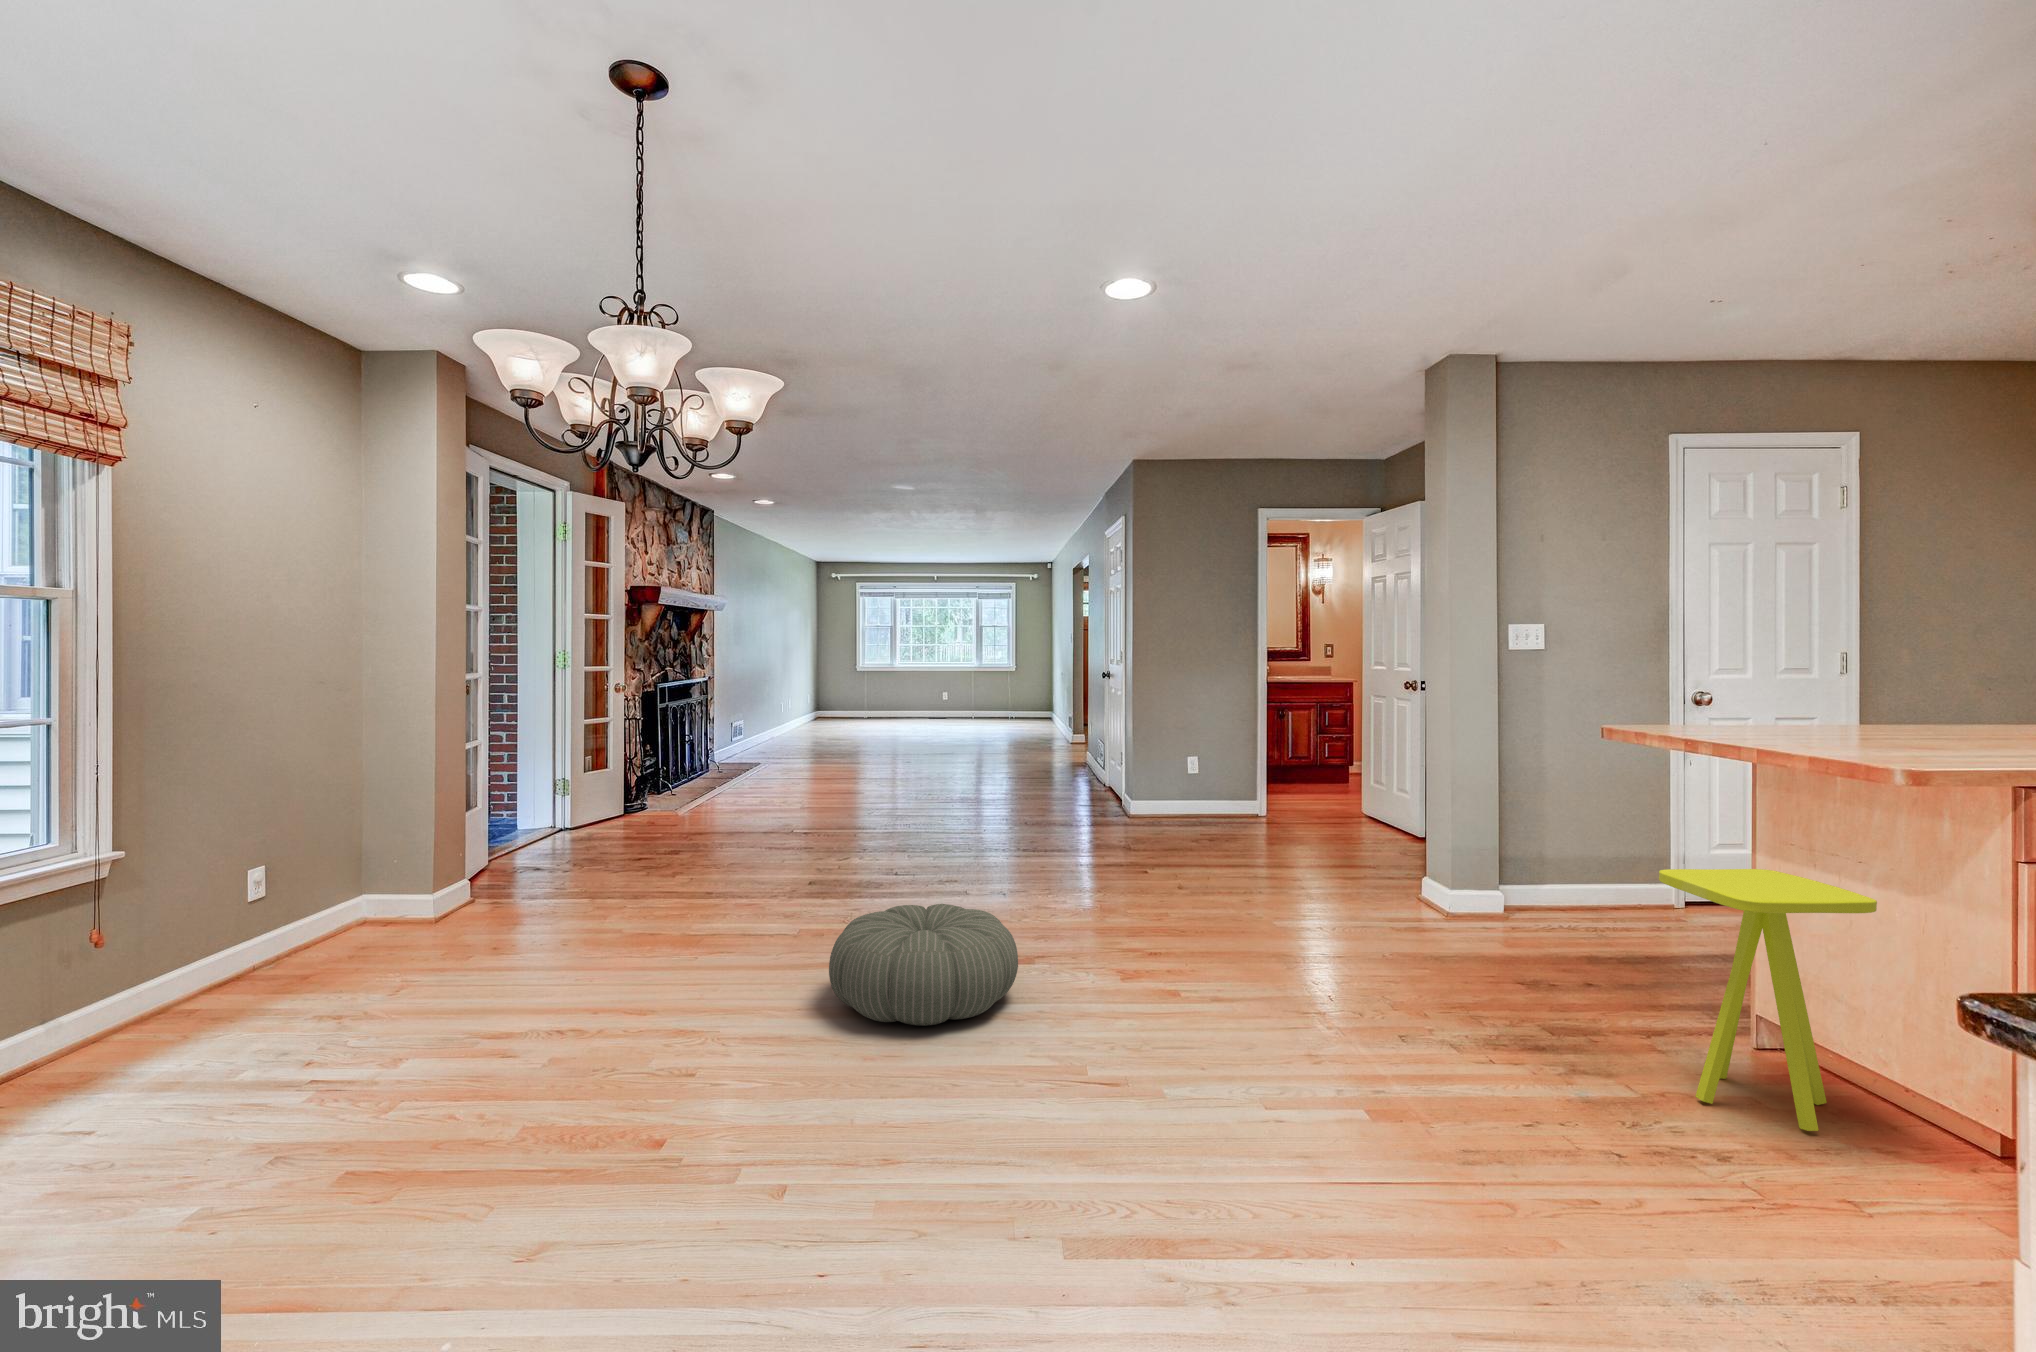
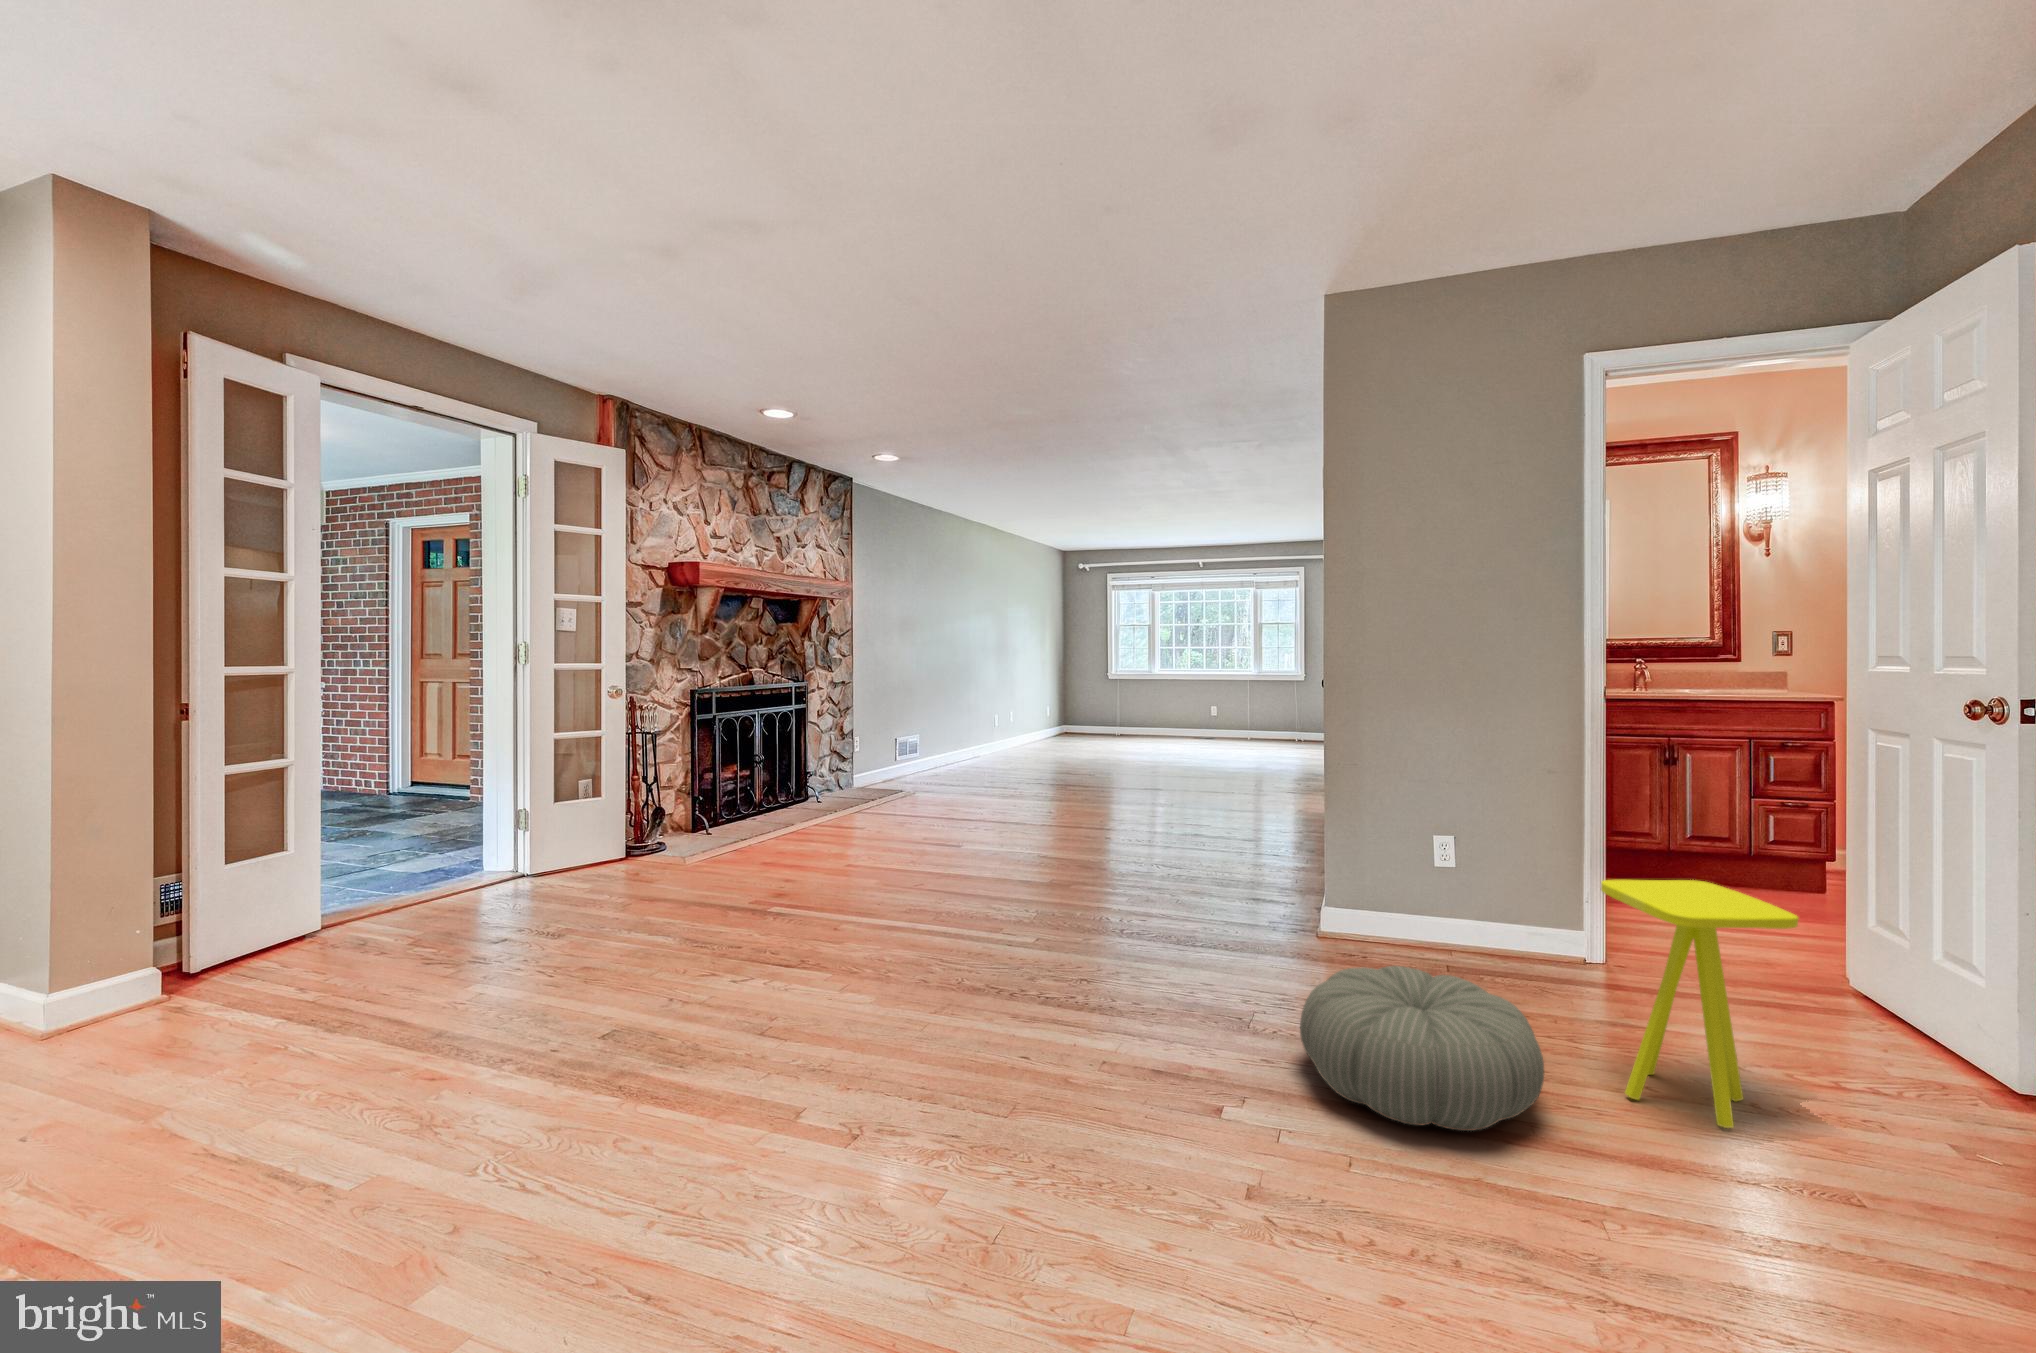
pouf: present [829,904,1018,1025] -> present [1300,966,1544,1131]

